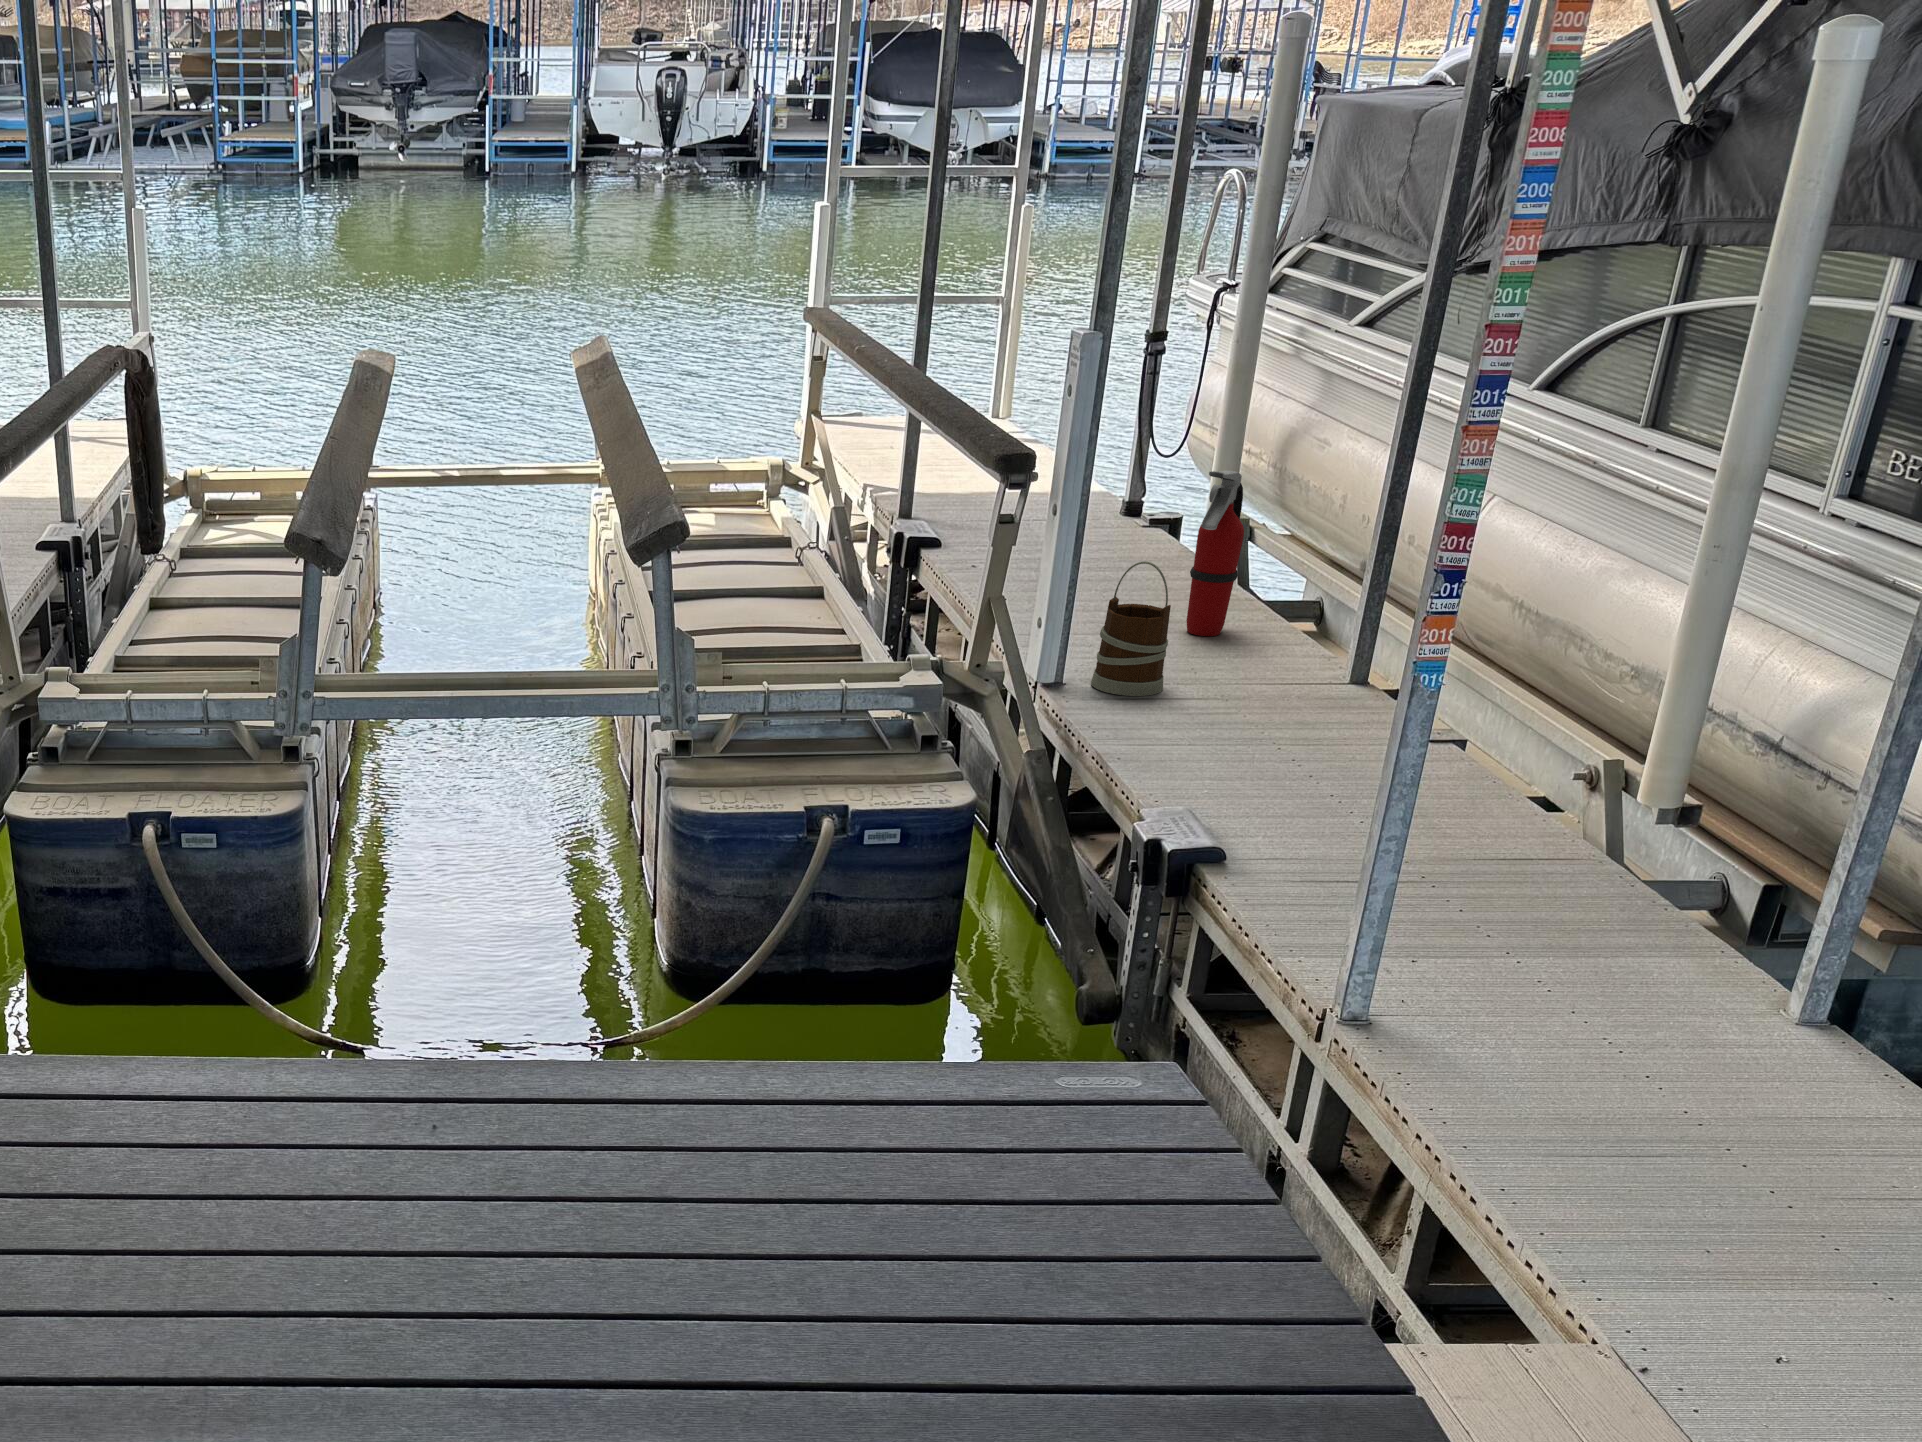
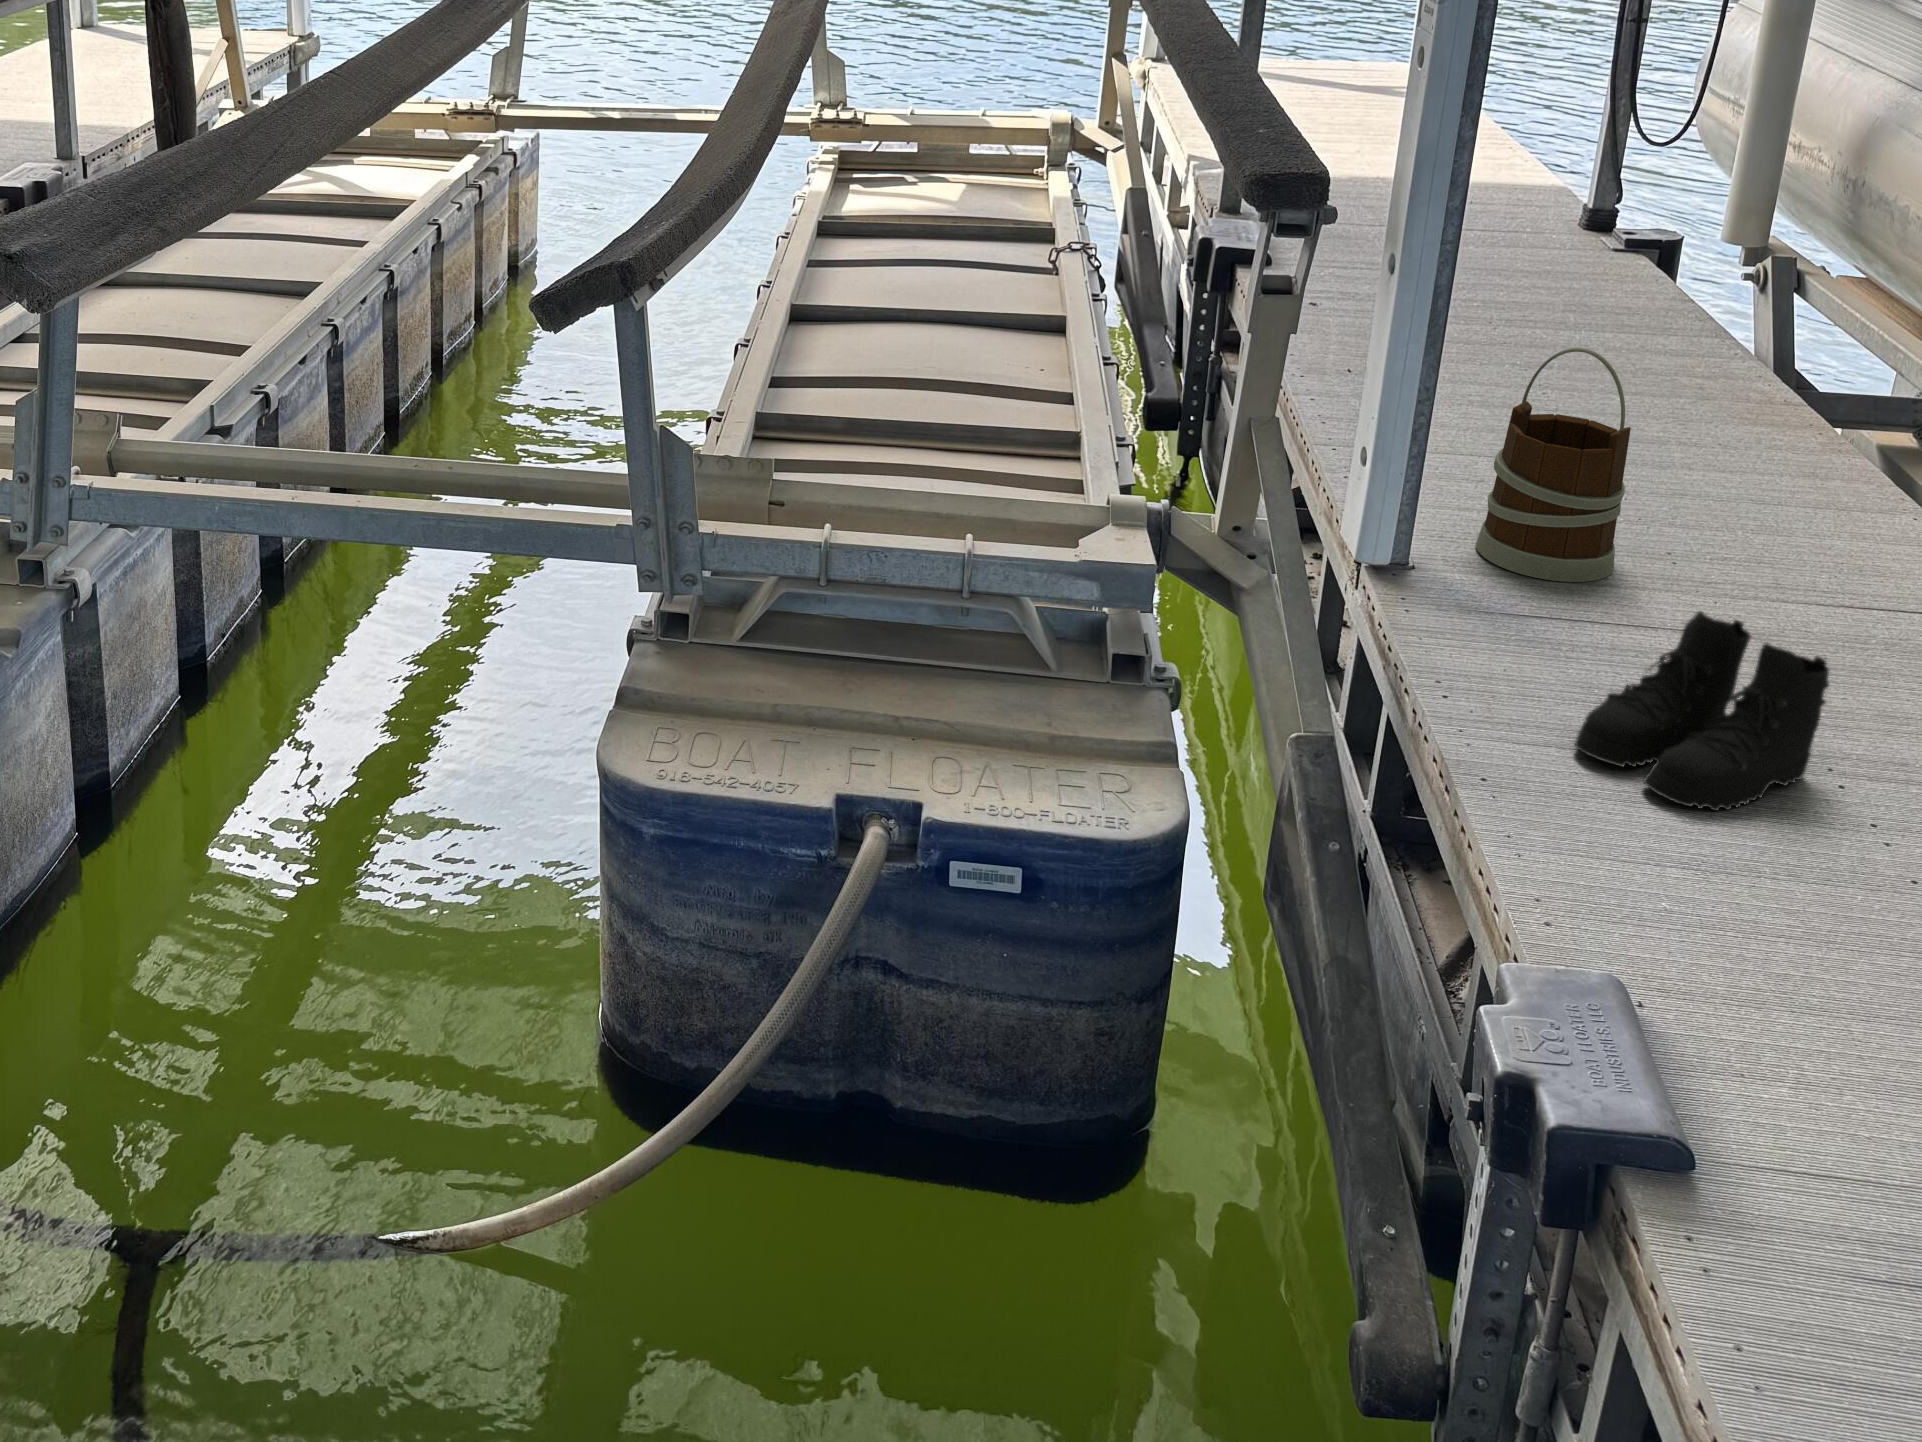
fire extinguisher: present [1186,470,1244,636] -> none [1673,188,1784,458]
boots: none [1155,681,1271,775] -> present [1575,611,1830,811]

